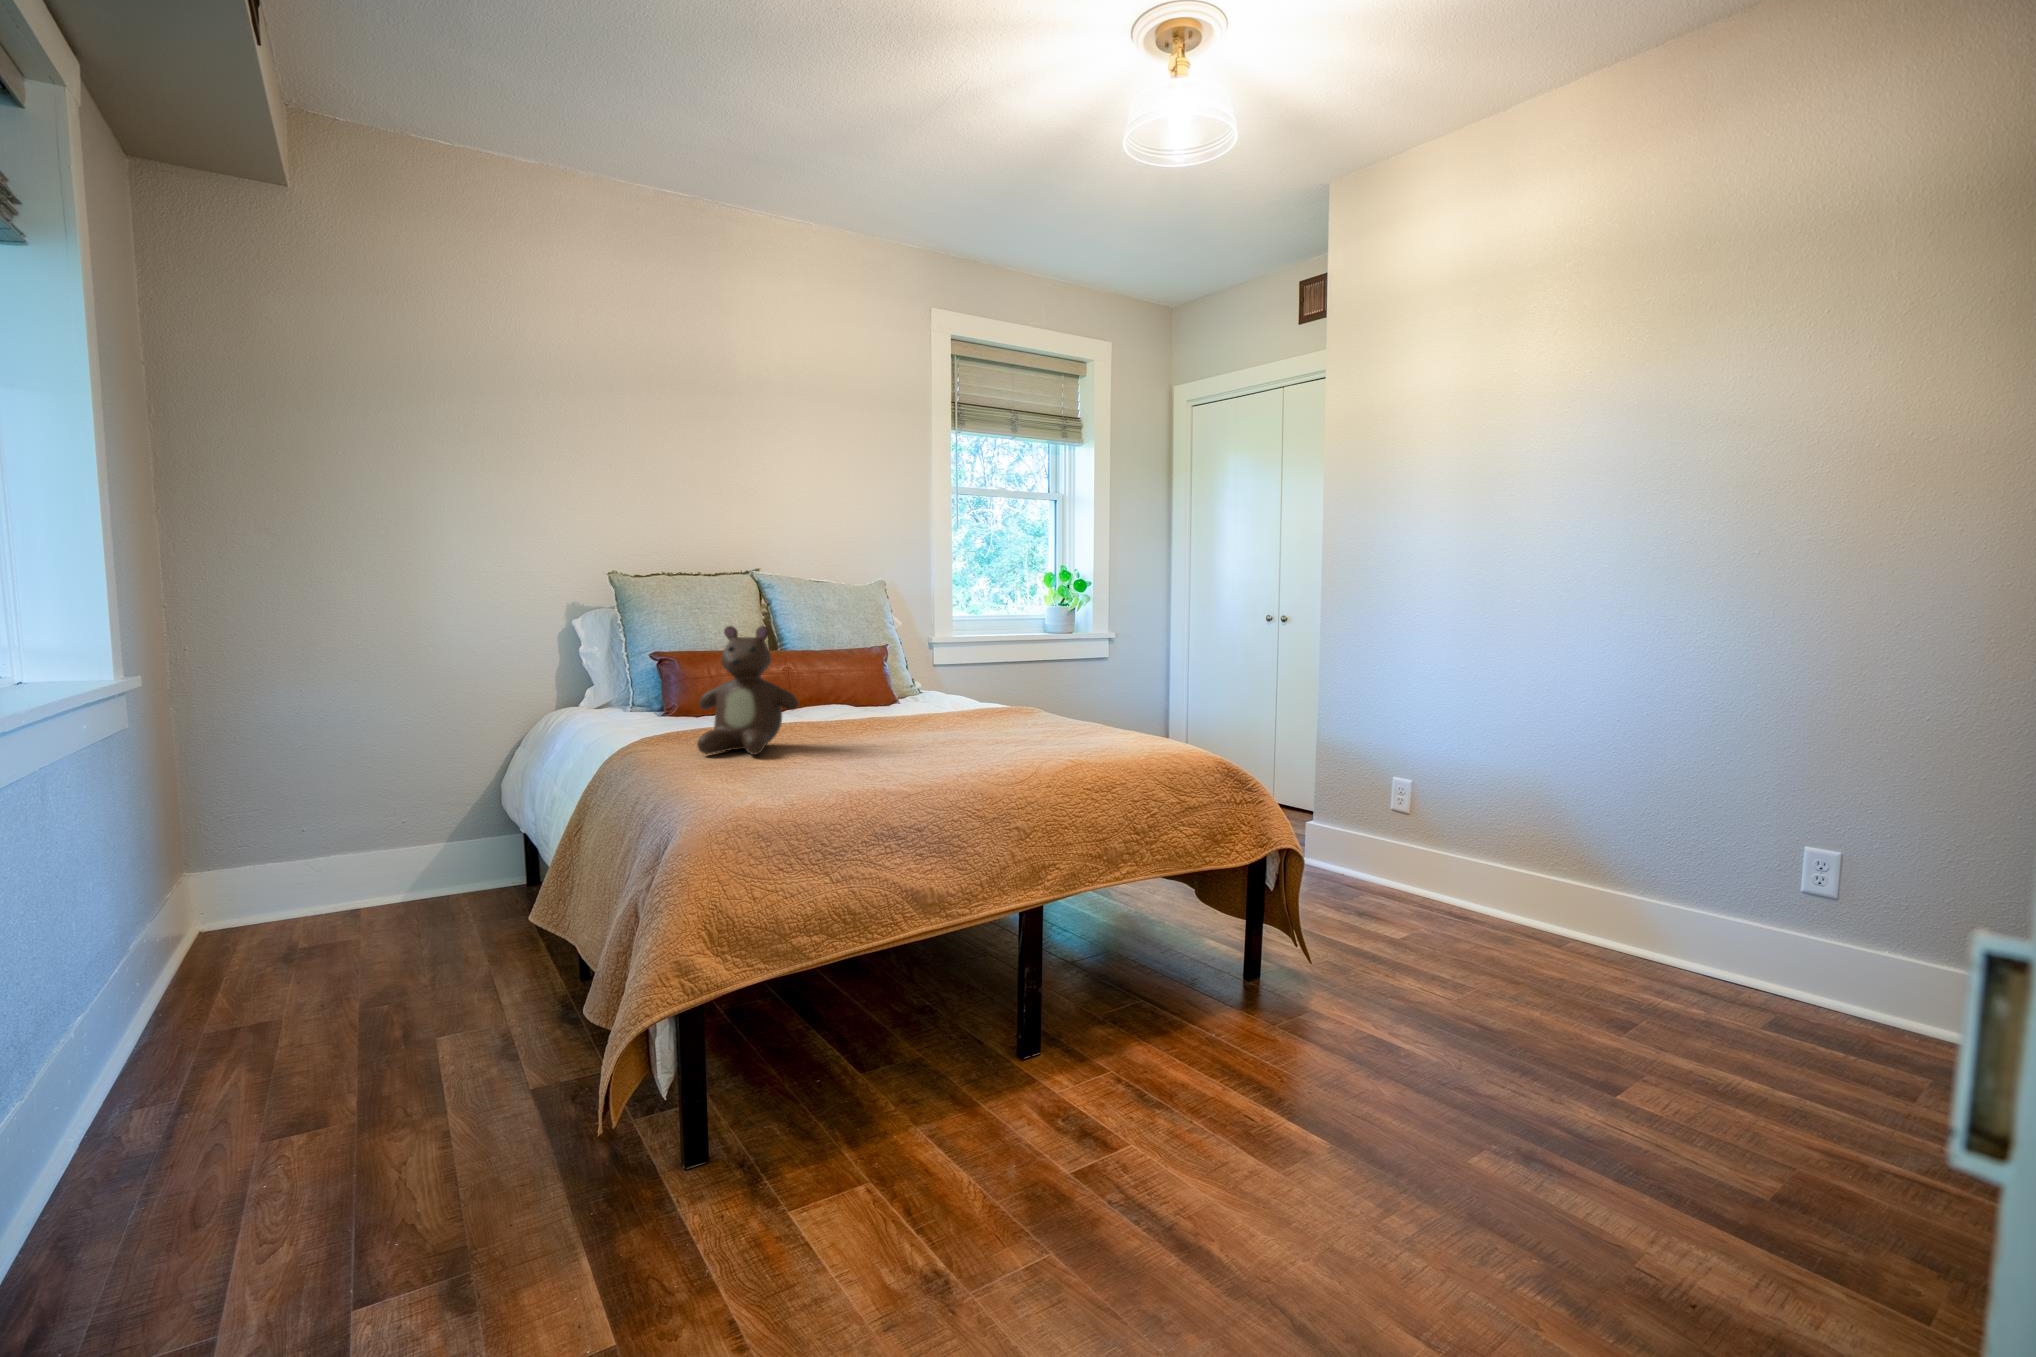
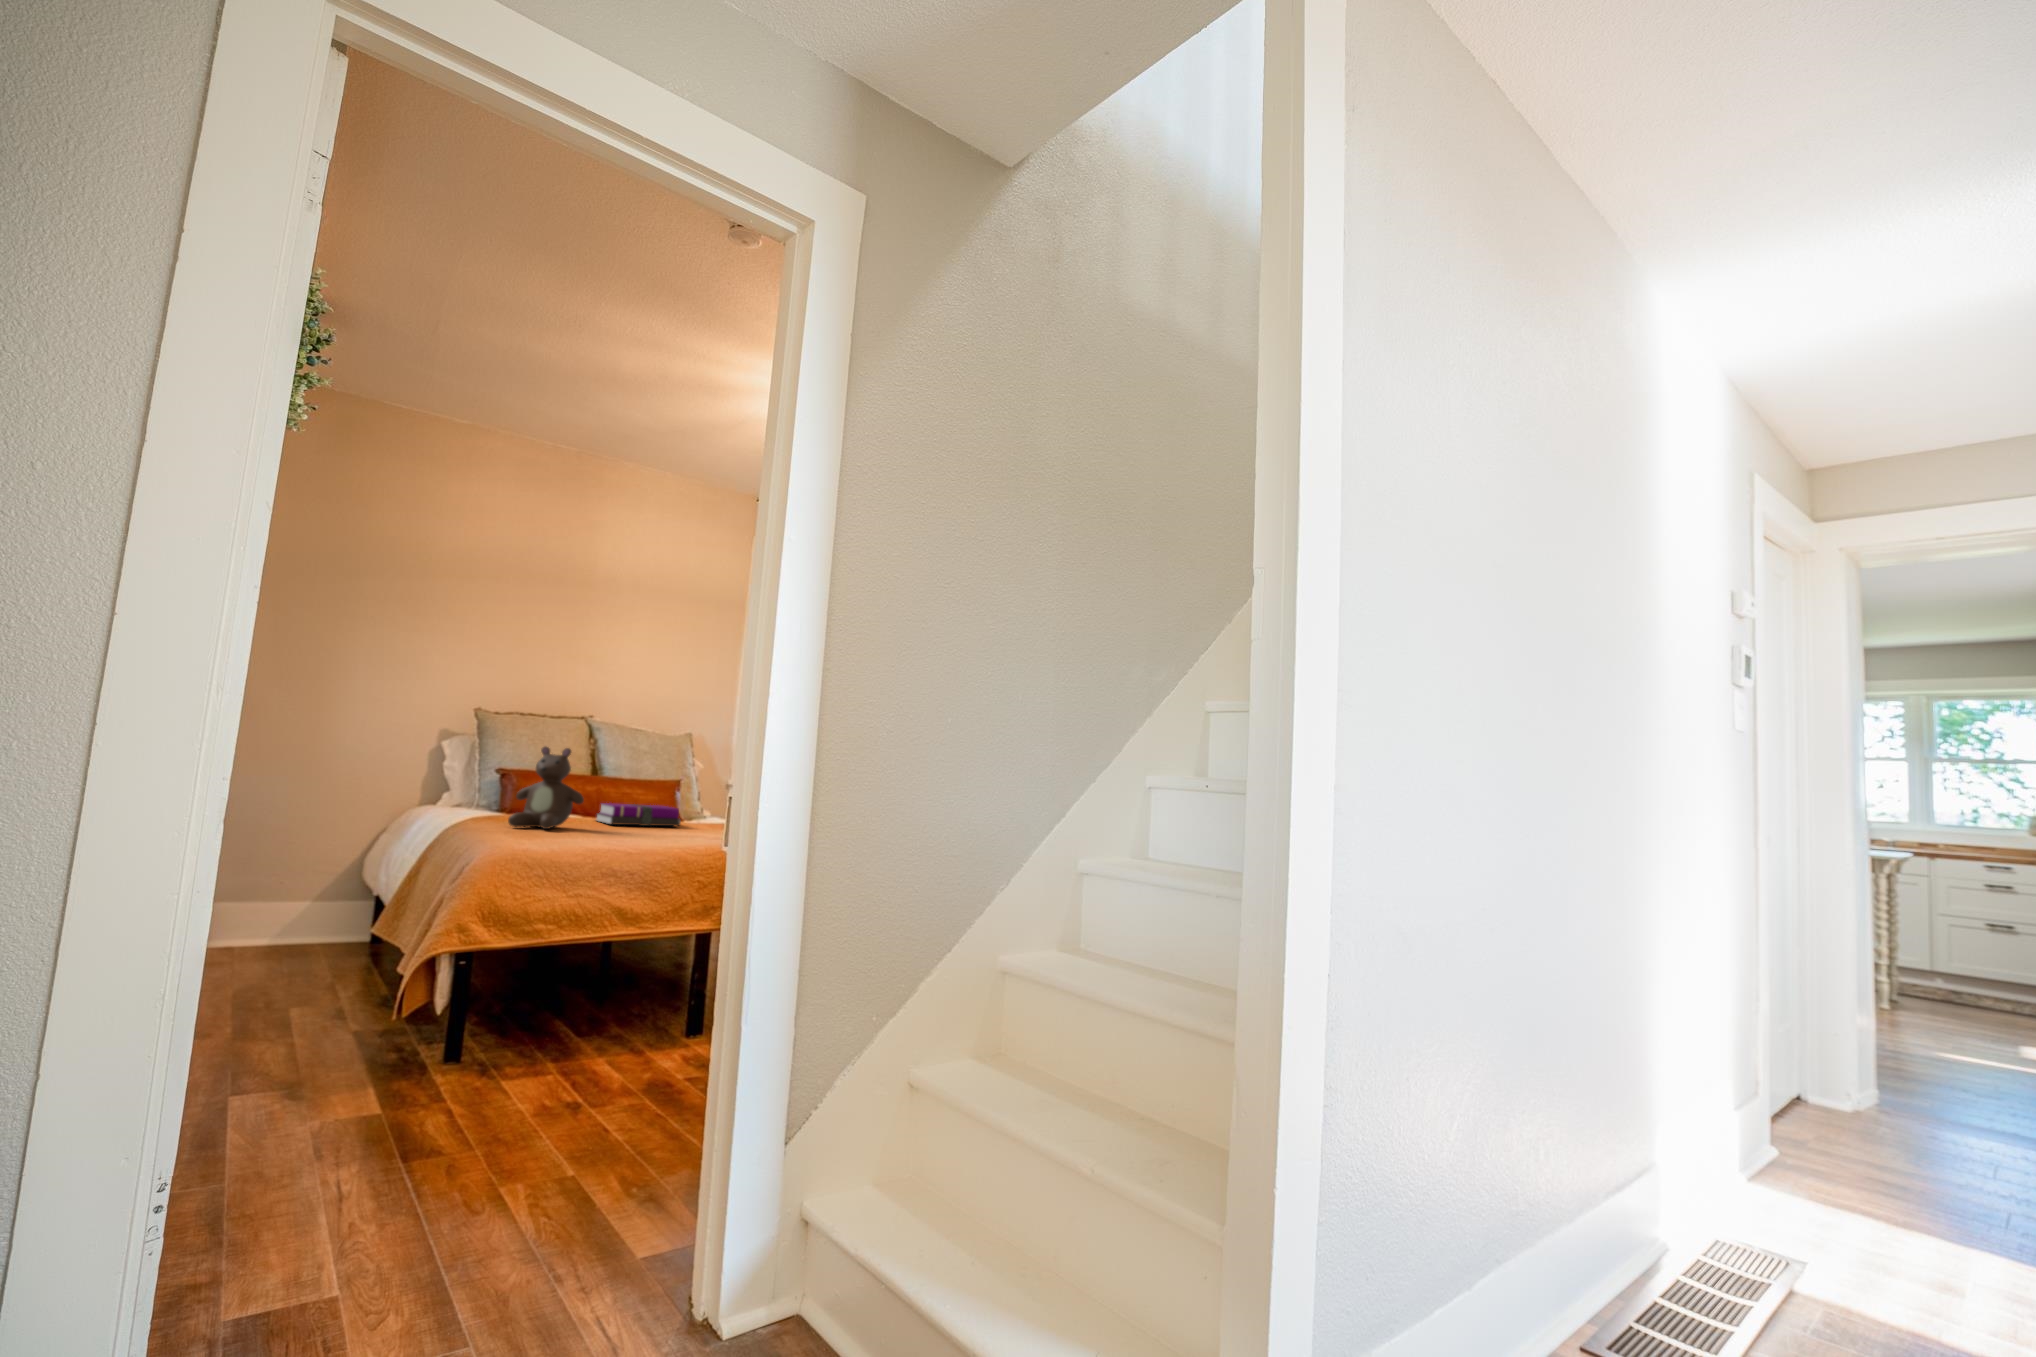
notebook: none [801,690,922,729] -> present [596,803,681,826]

